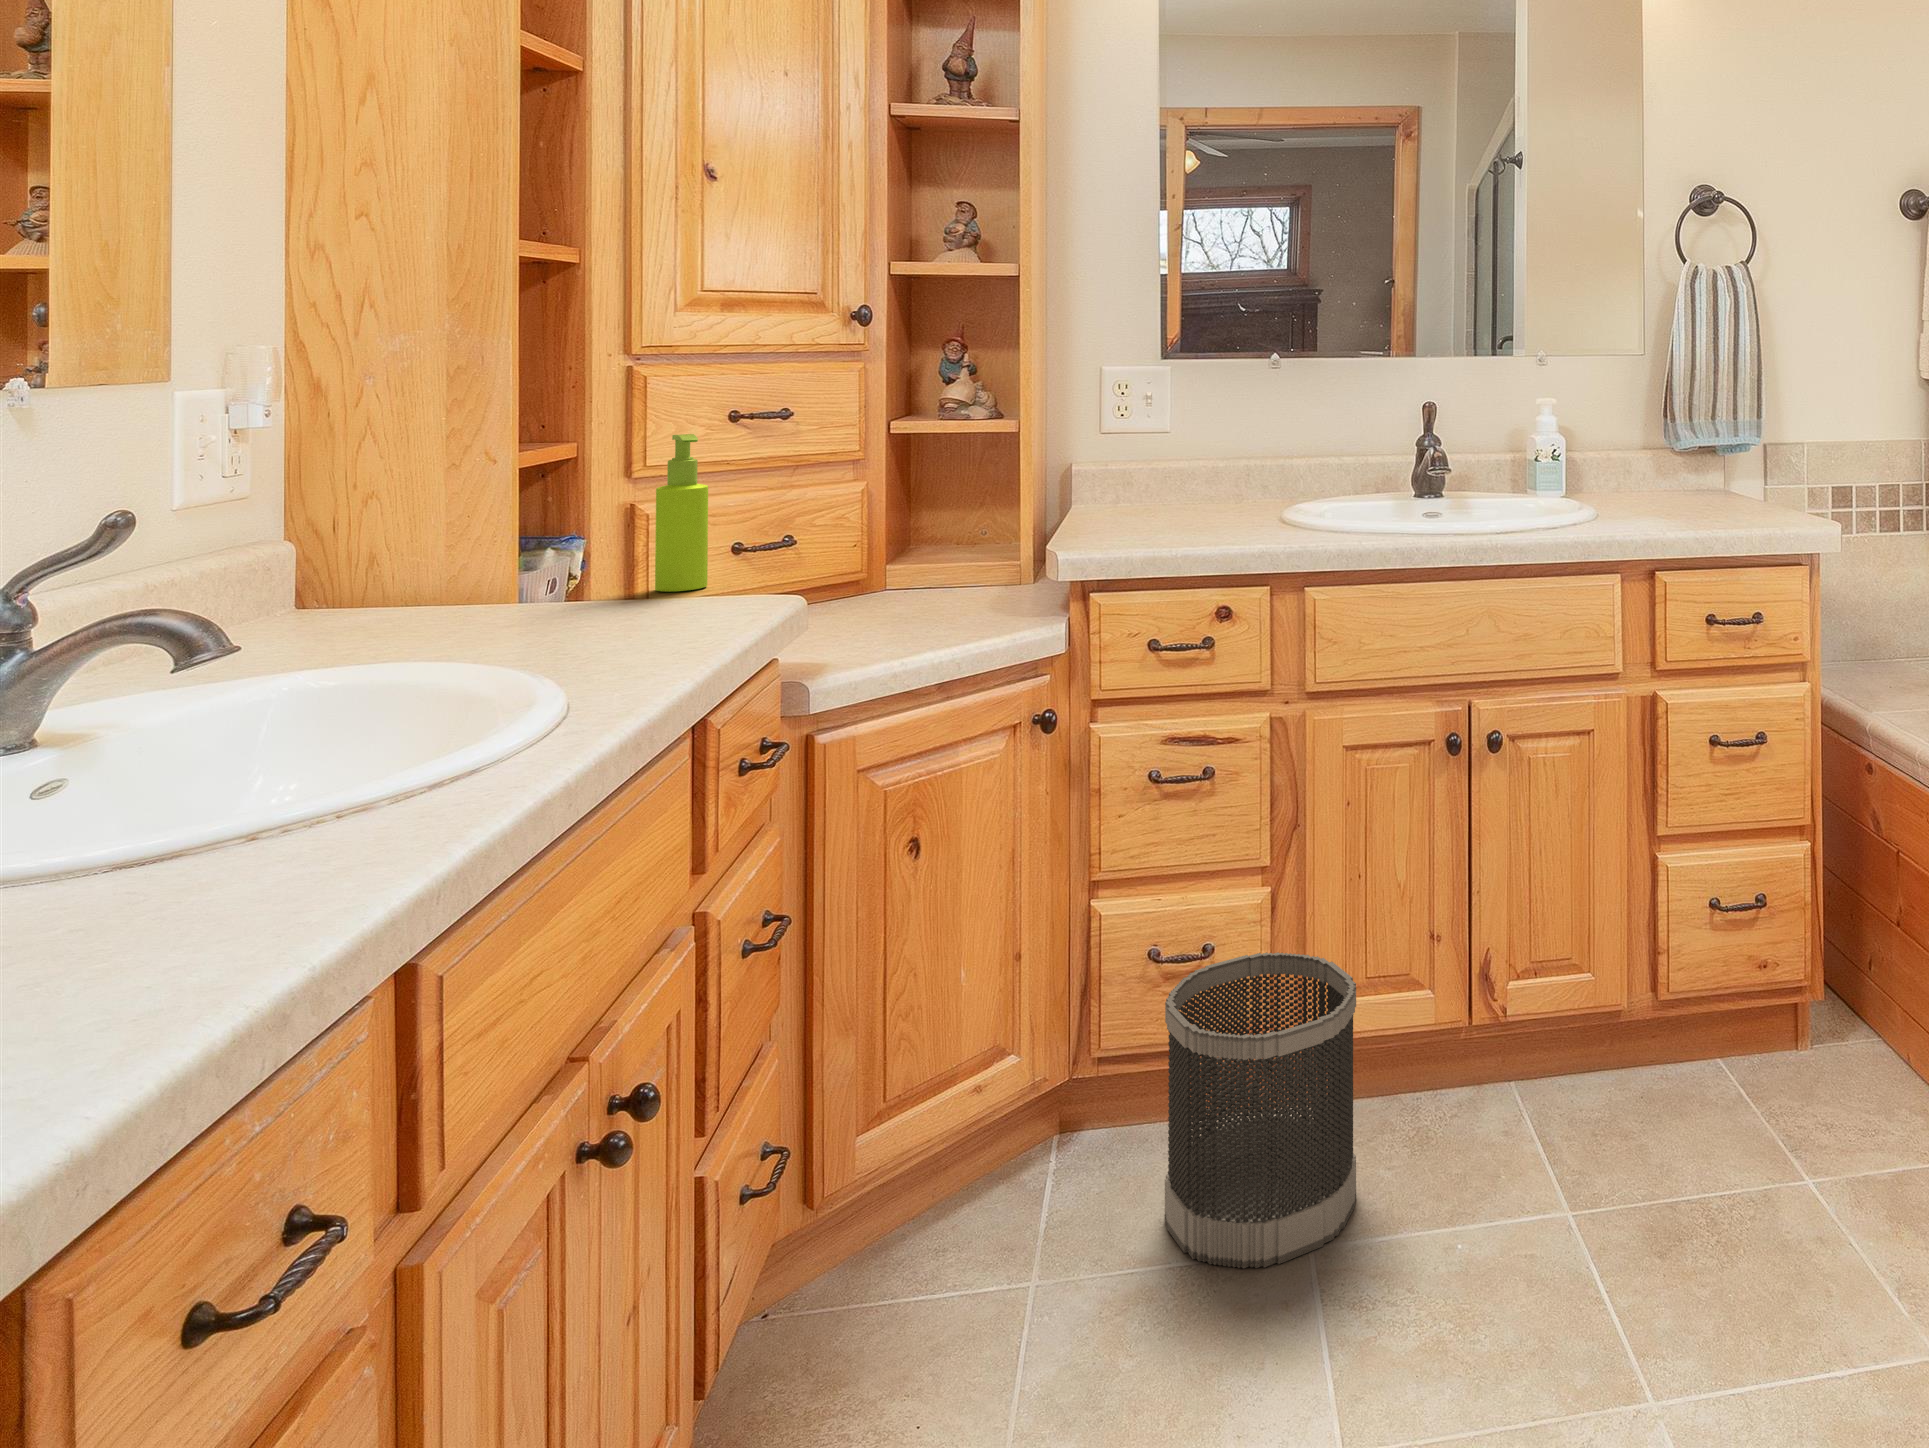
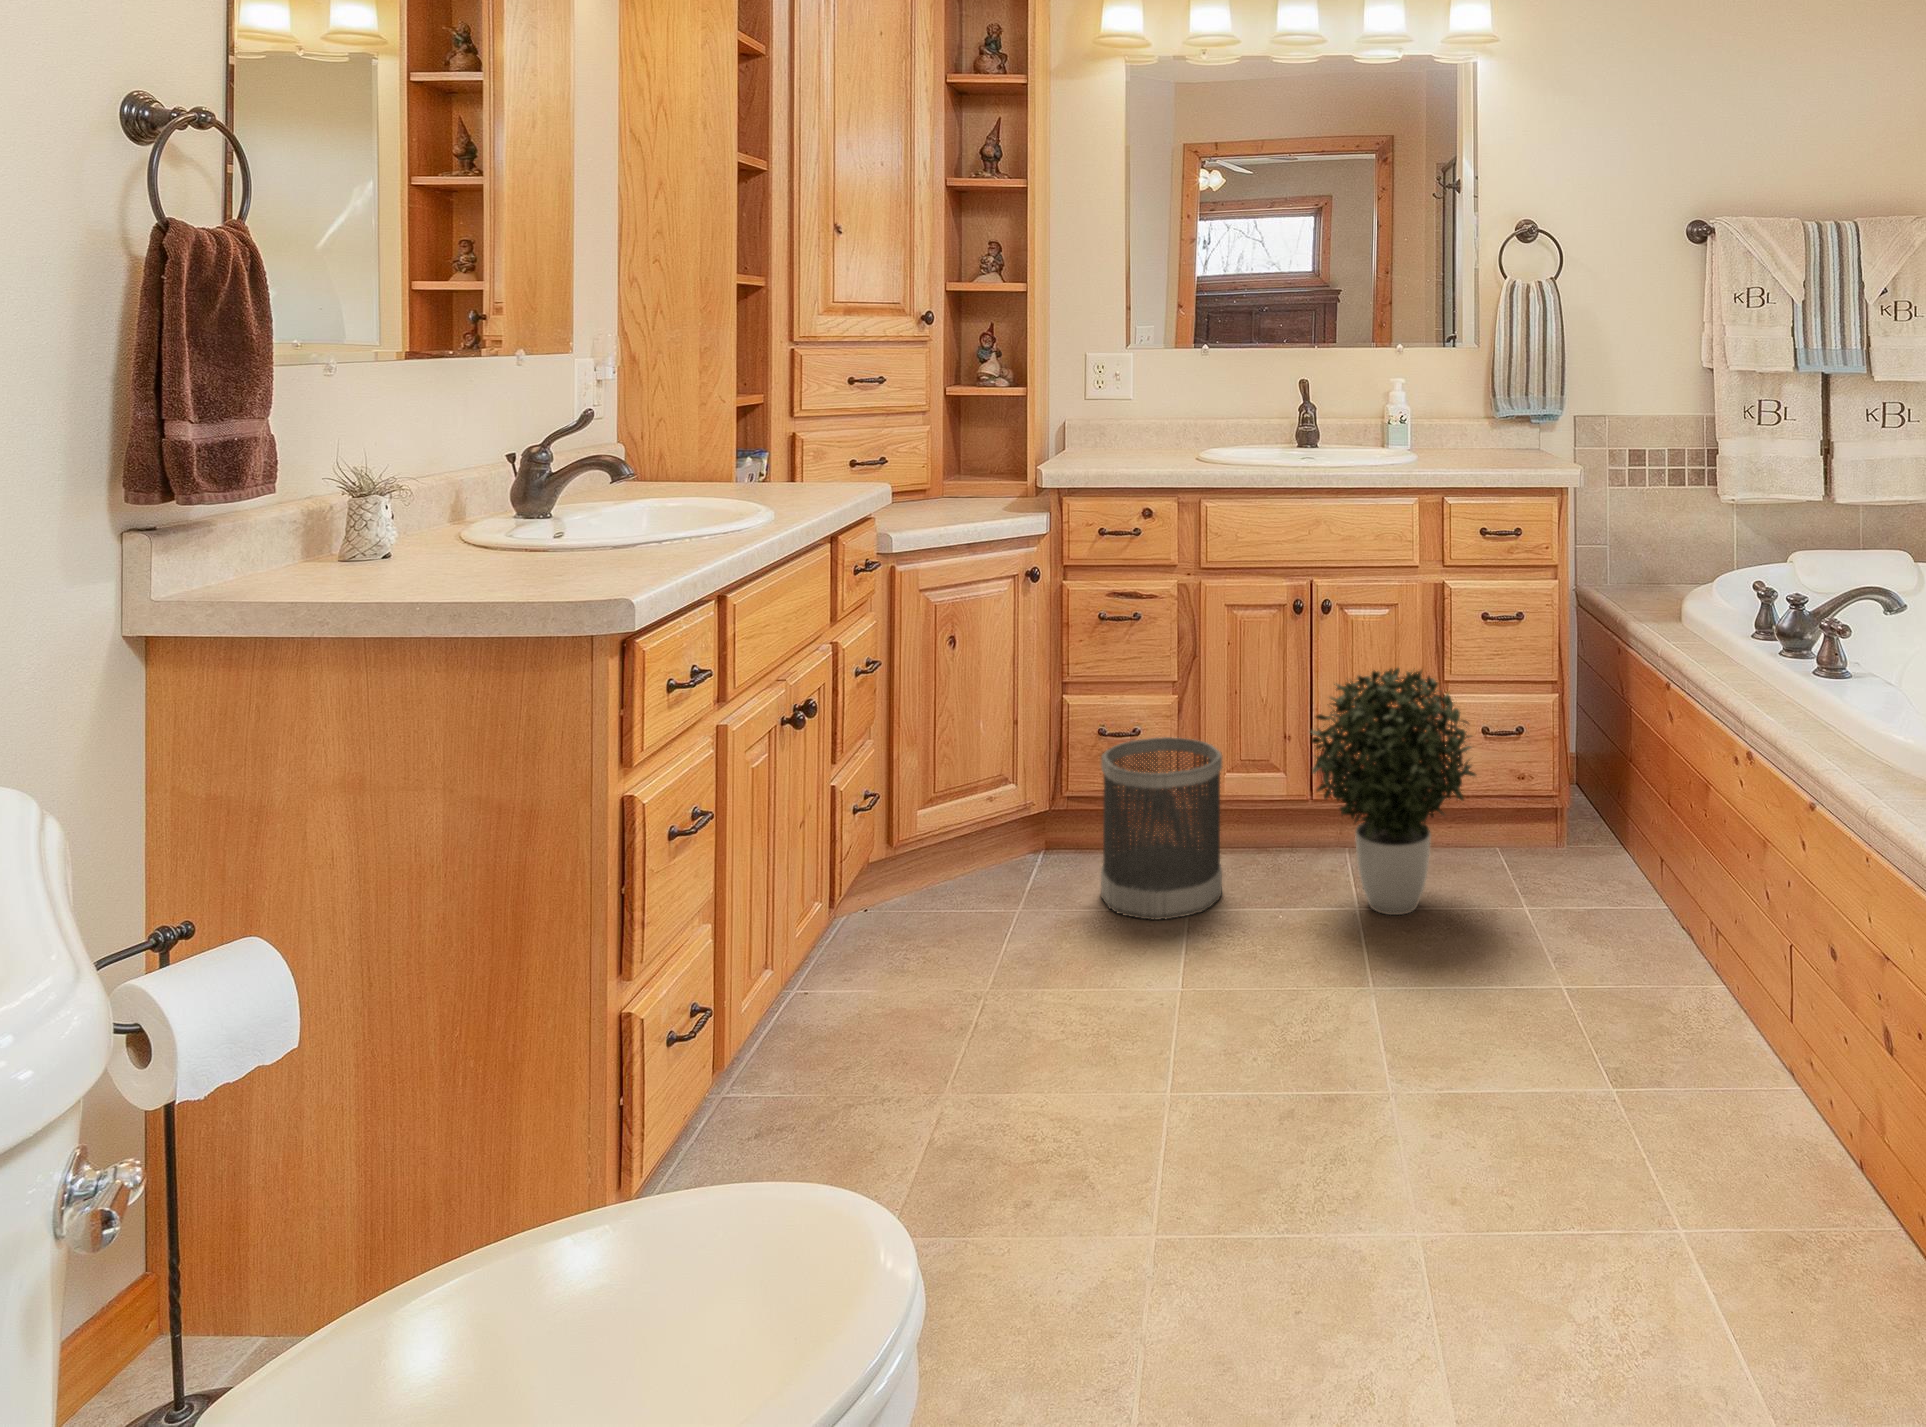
soap dispenser: present [655,434,708,592] -> none [808,388,837,481]
potted plant: none [1488,828,1738,1207] -> present [1311,668,1476,915]

